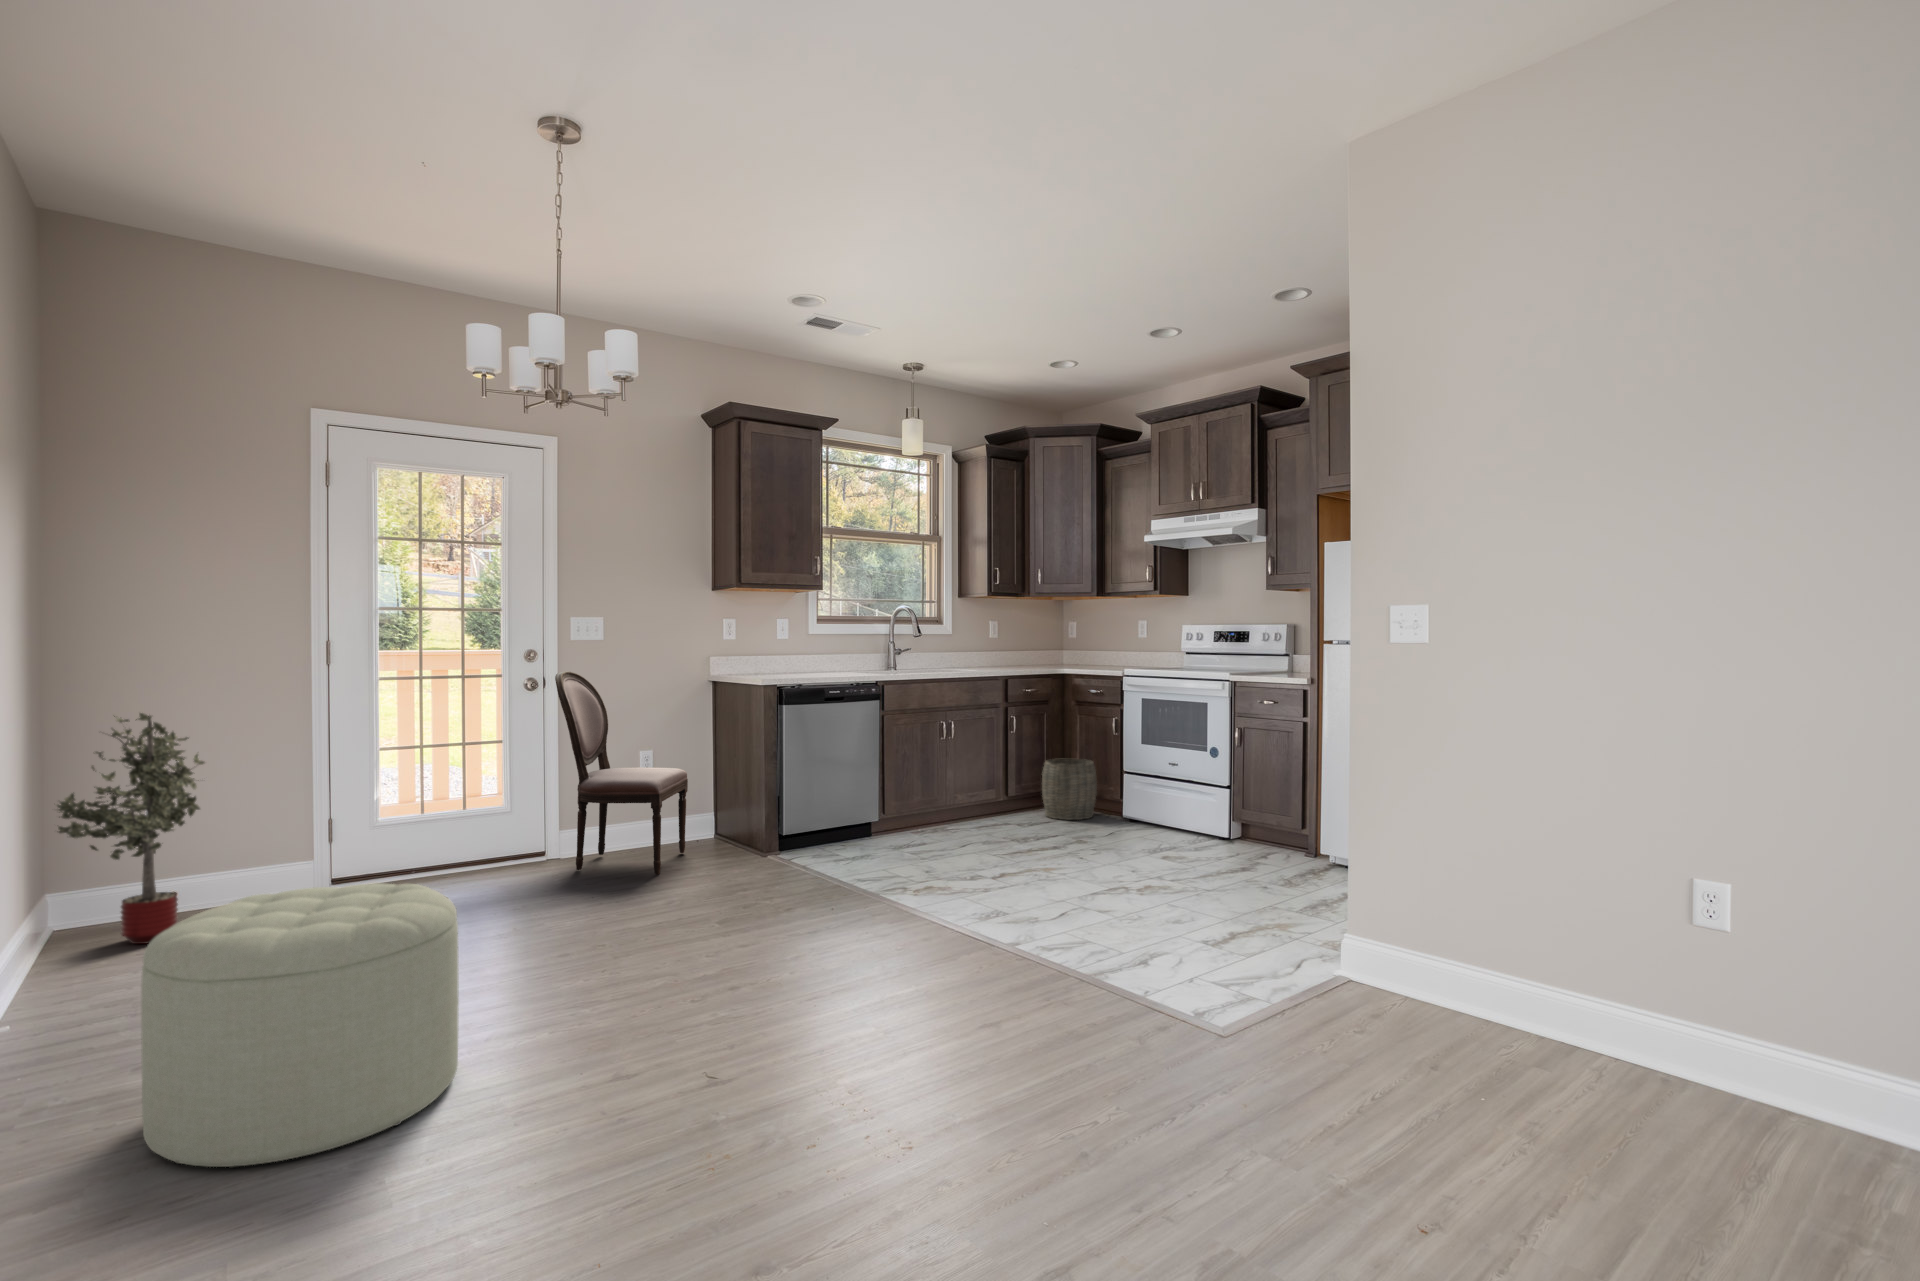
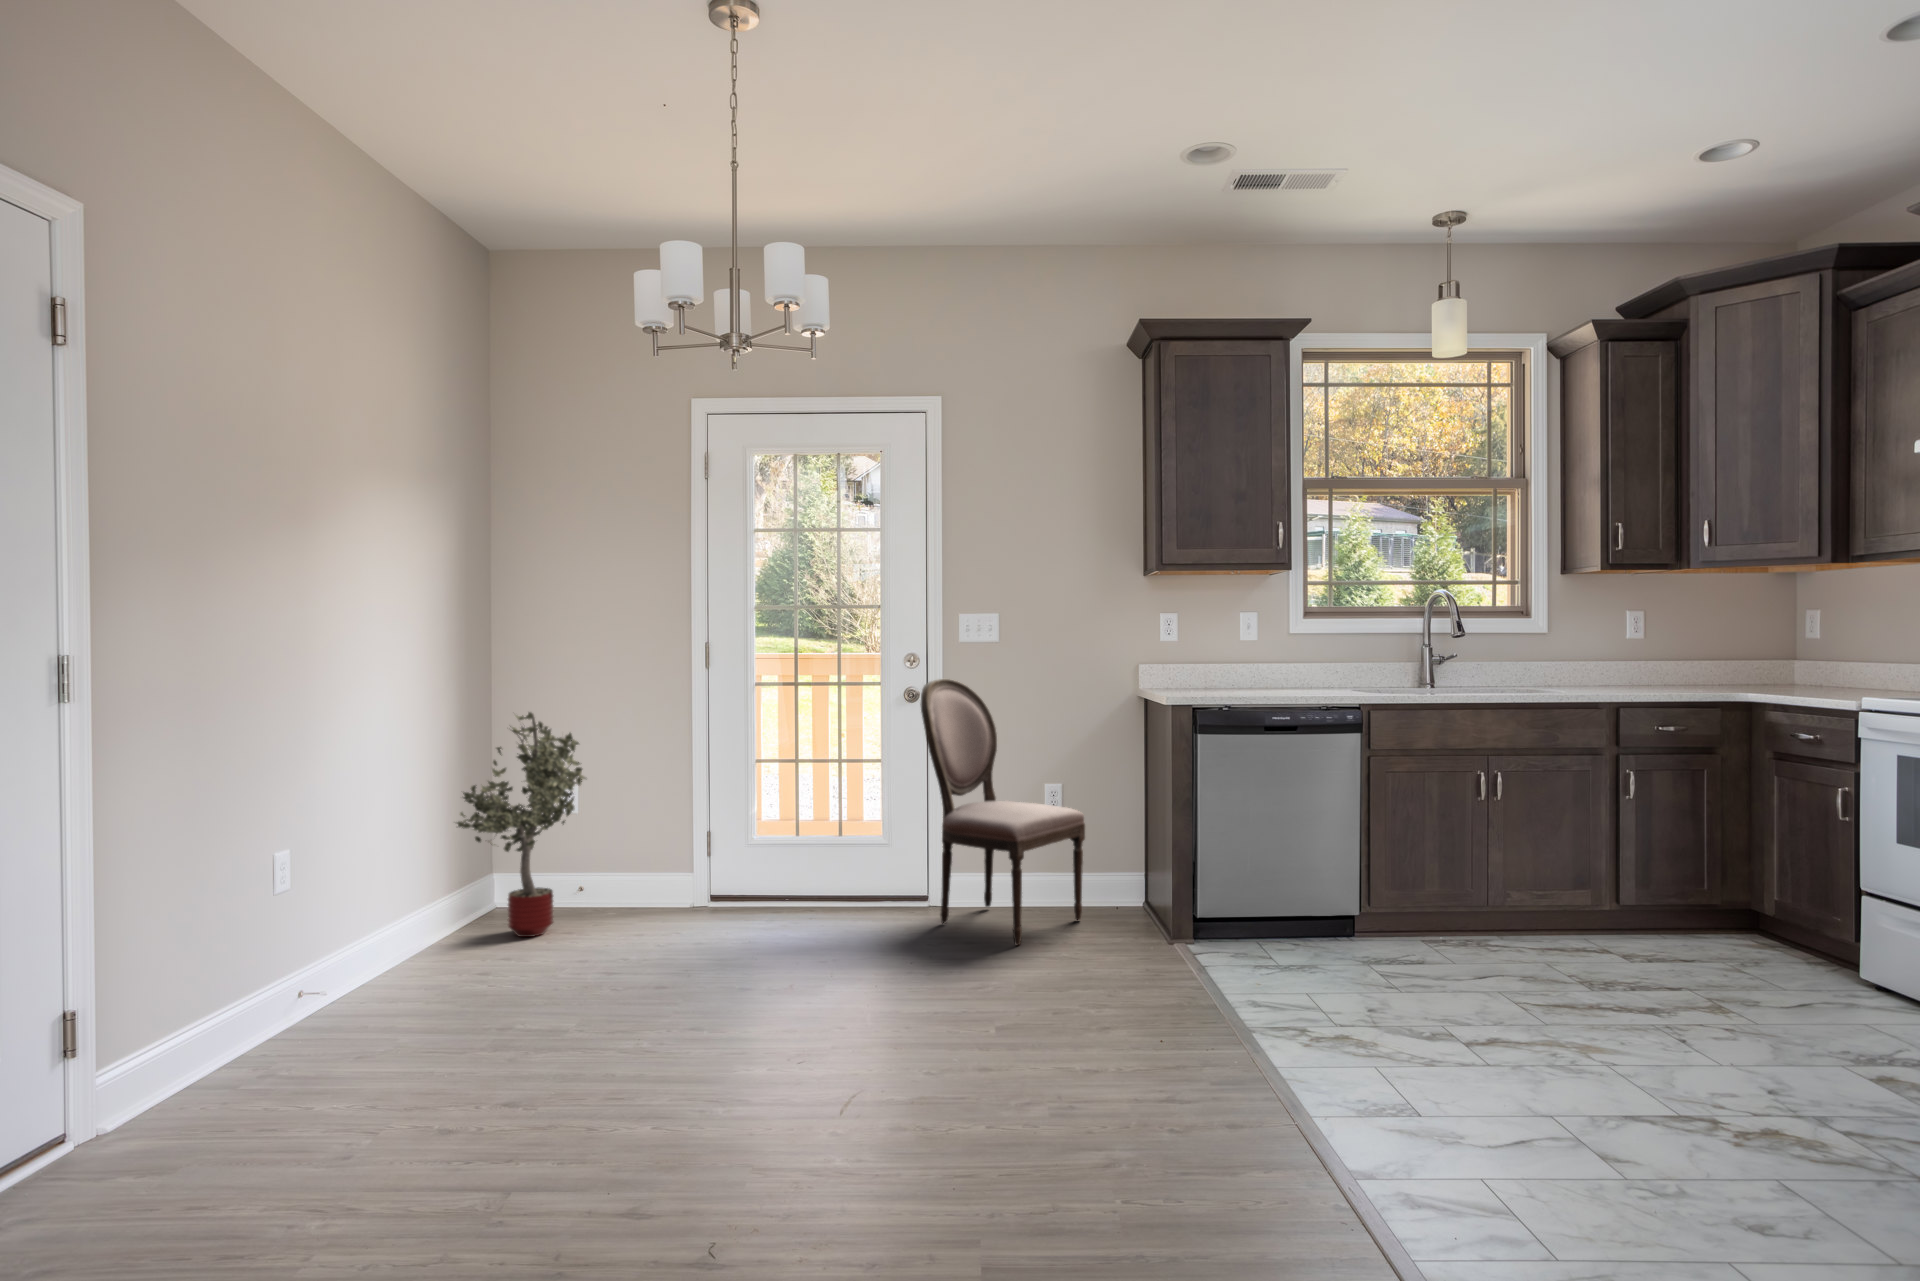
woven basket: present [1042,759,1097,820] -> none [1689,848,1806,964]
ottoman: present [141,883,459,1167] -> none [198,921,530,1238]

